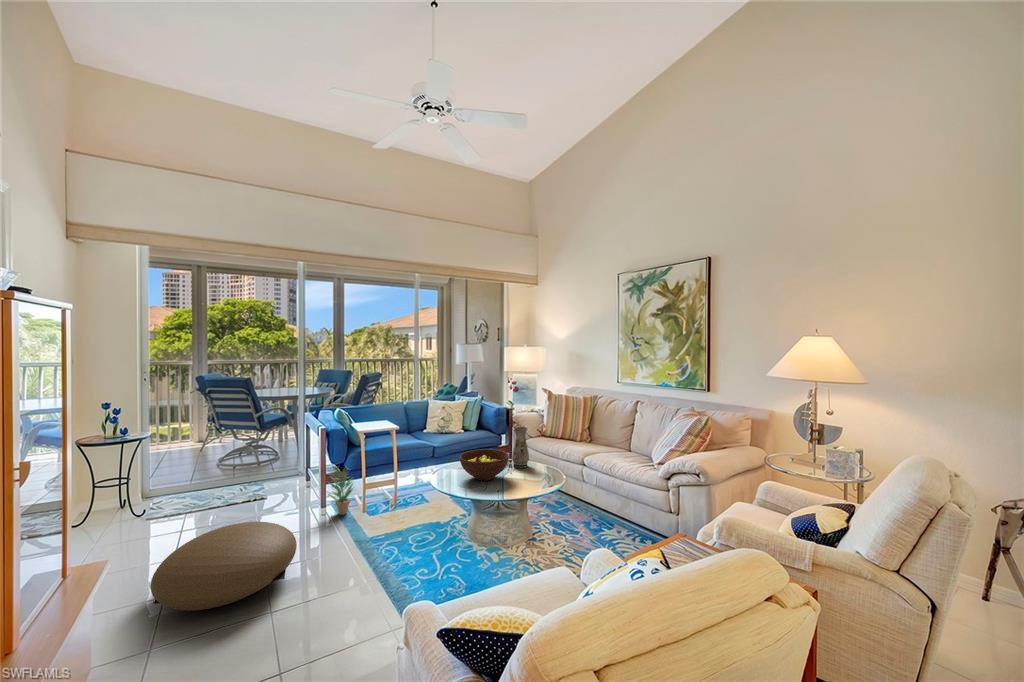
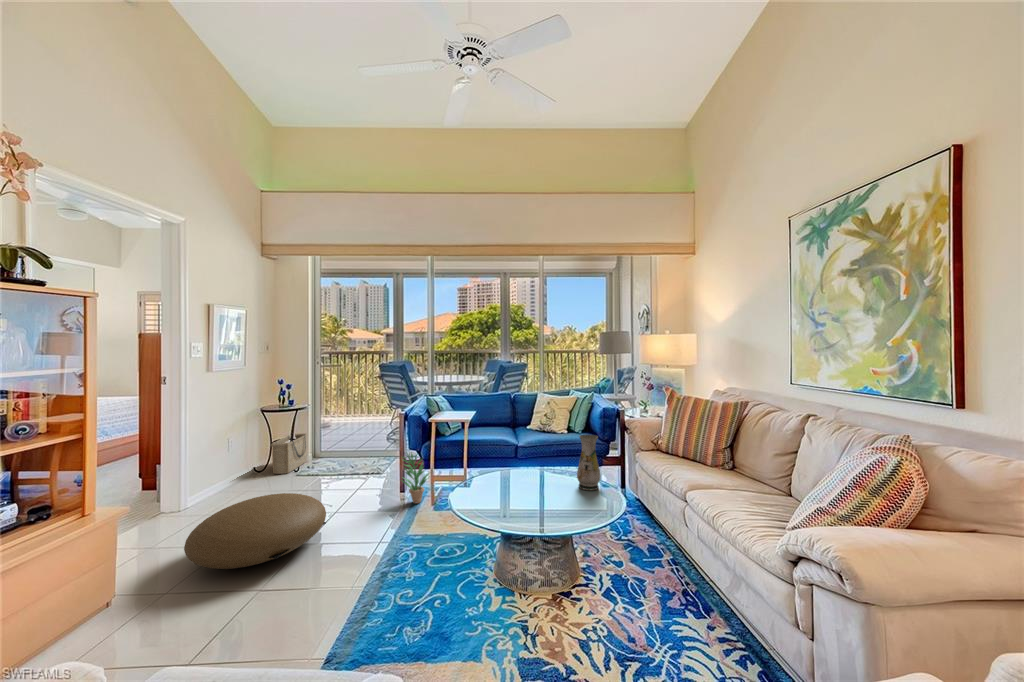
fruit bowl: present [460,449,509,481] -> none [491,457,554,498]
basket: none [100,470,138,525] -> present [271,433,308,474]

